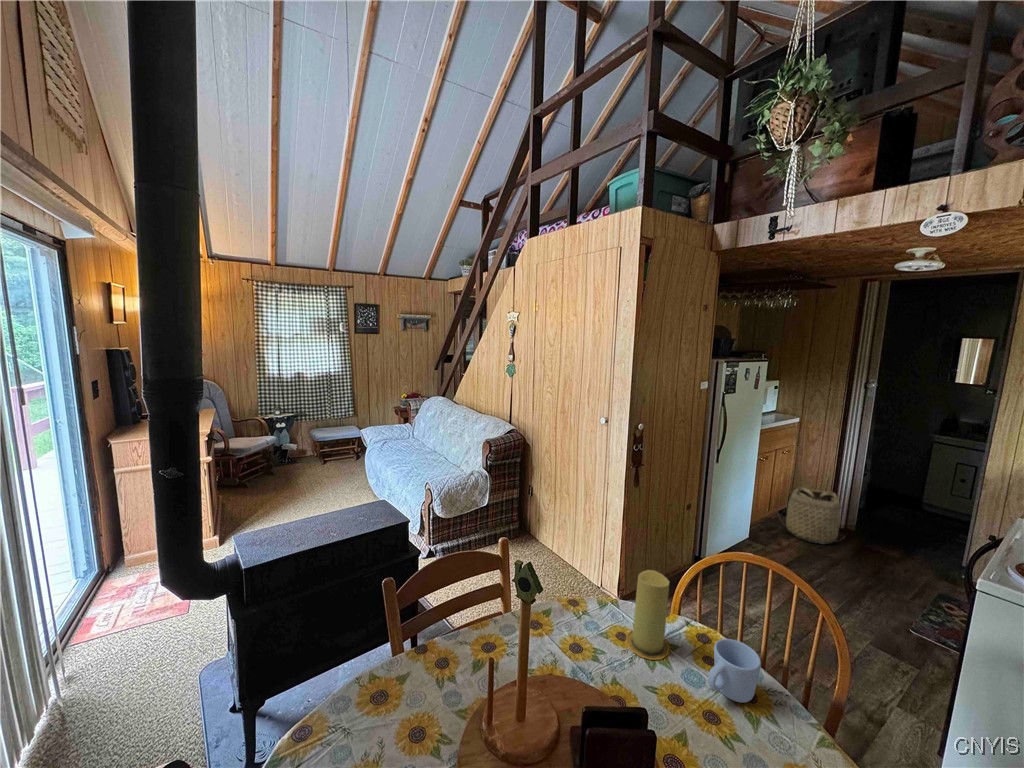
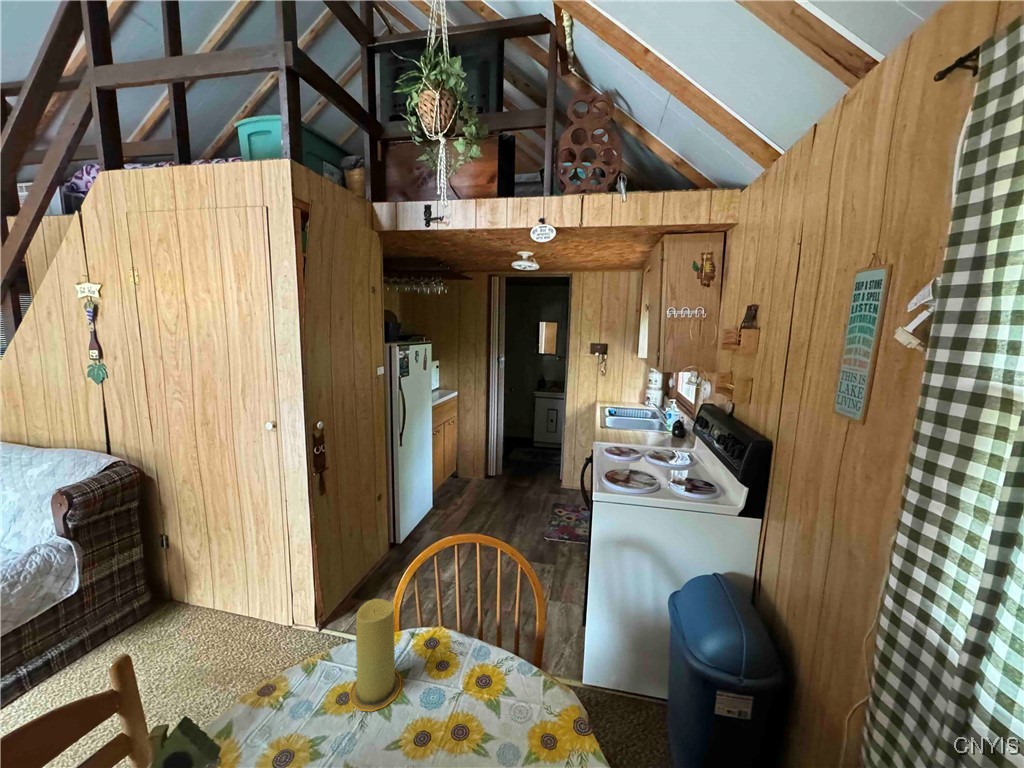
basket: present [786,487,841,544] -> none [449,447,497,492]
mug: present [708,639,761,703] -> none [449,631,493,701]

